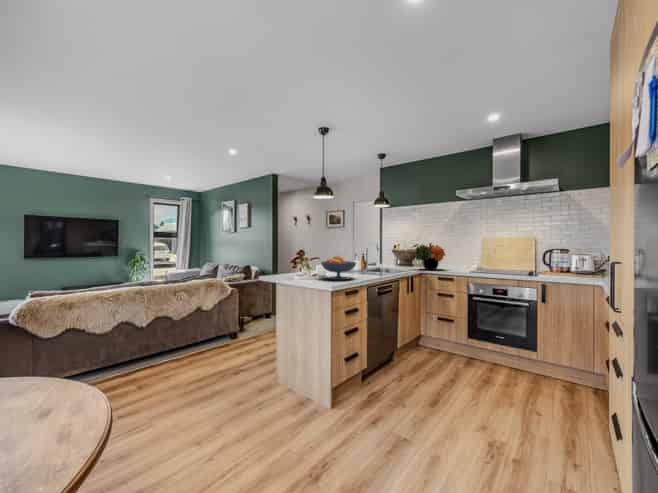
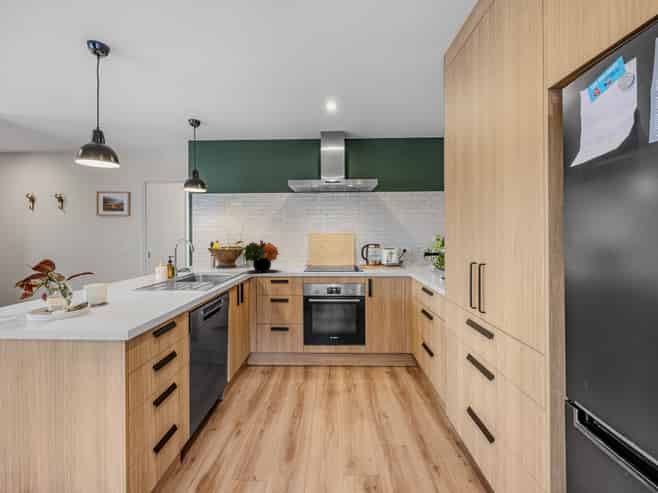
fruit bowl: present [321,256,356,280] -> none [102,264,172,306]

